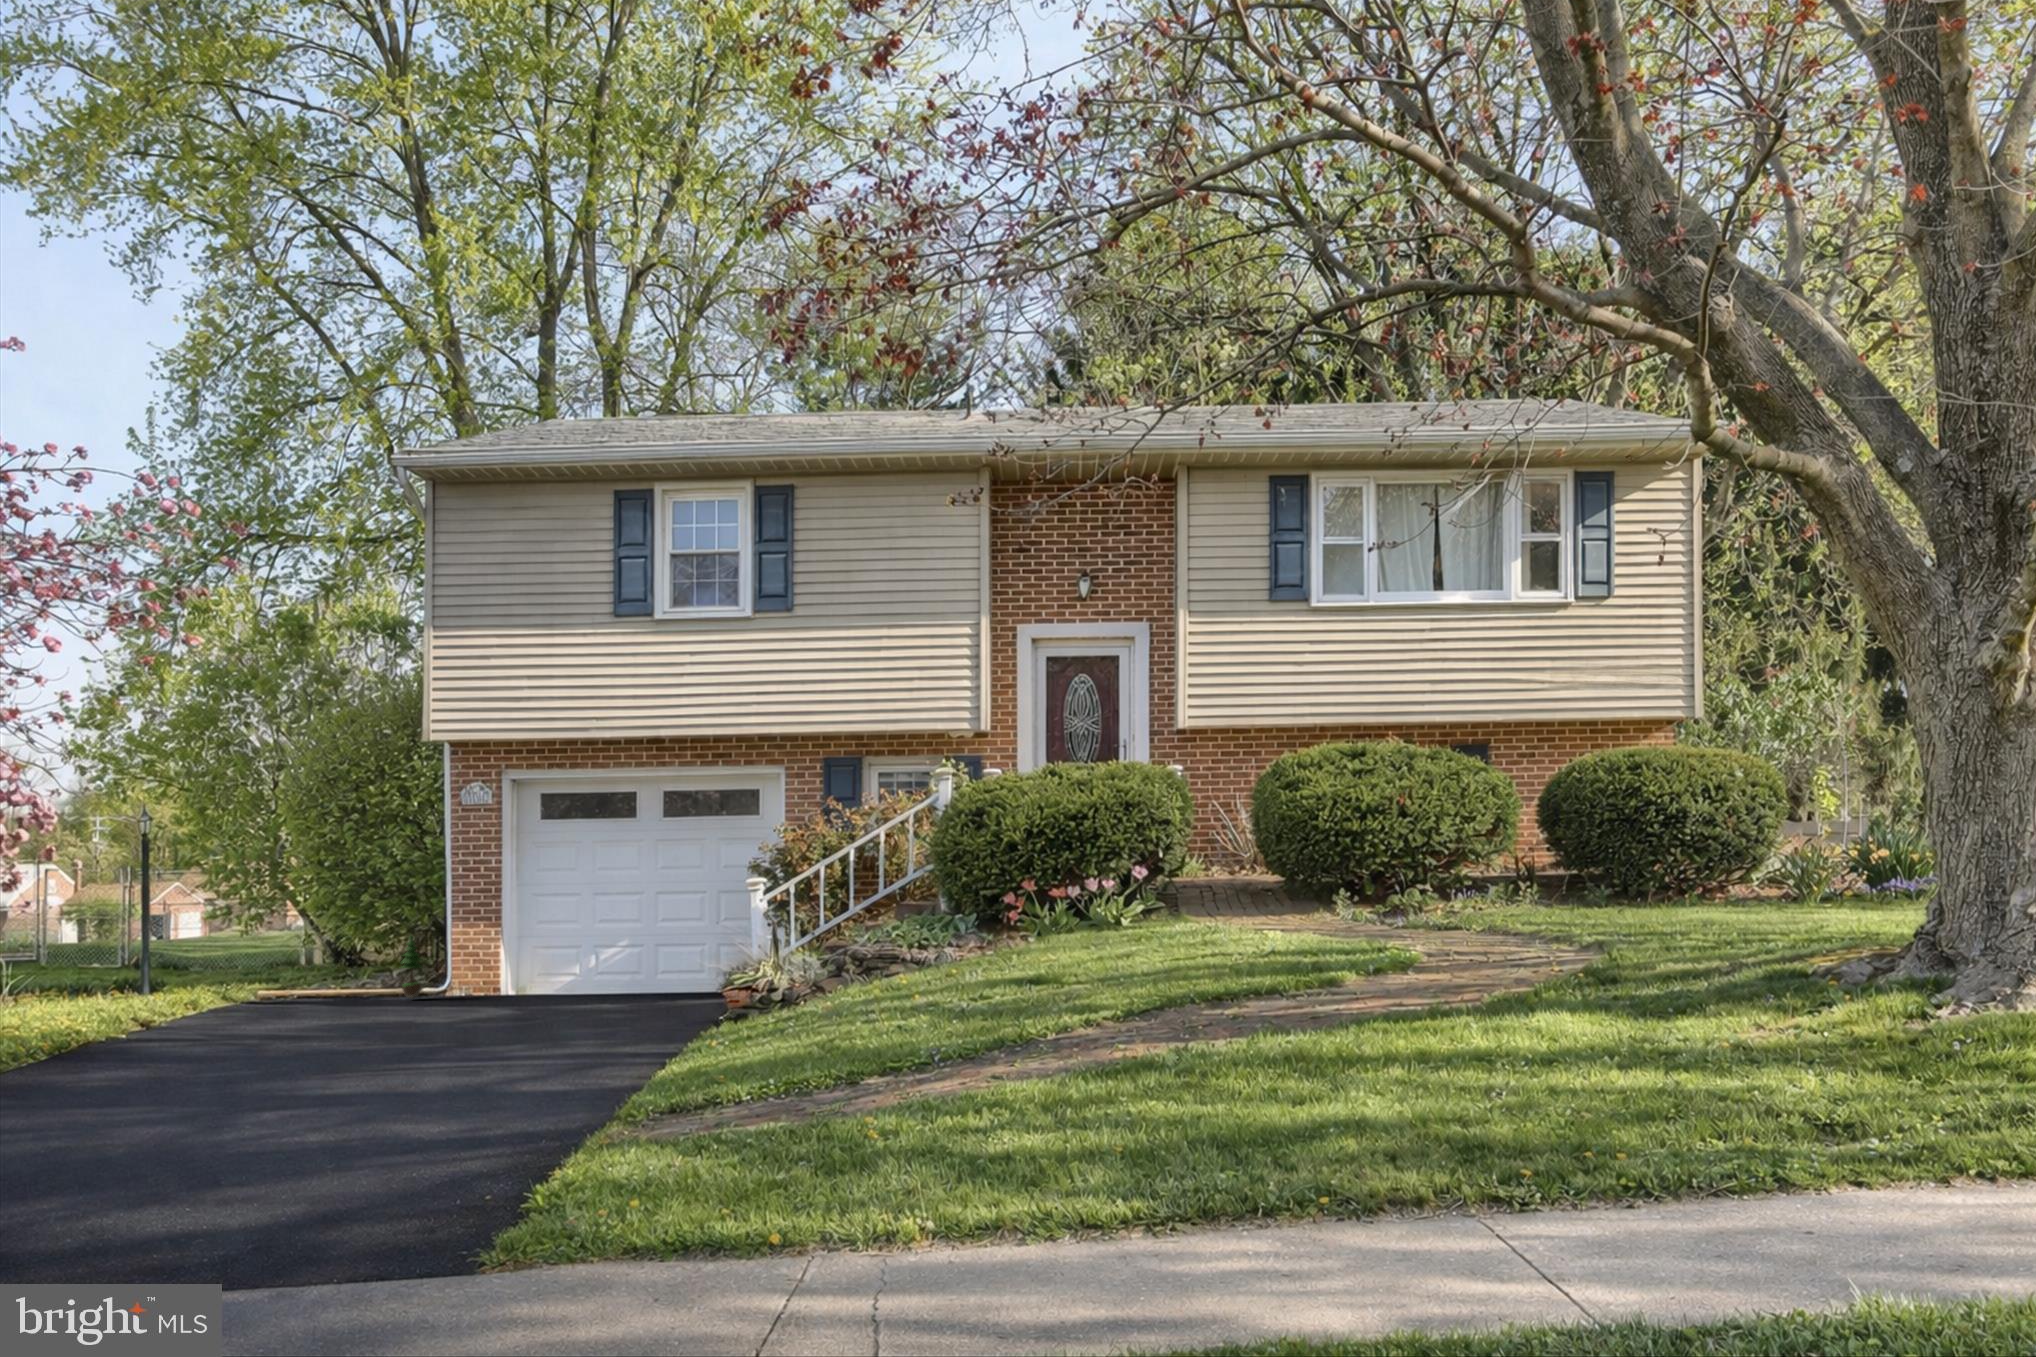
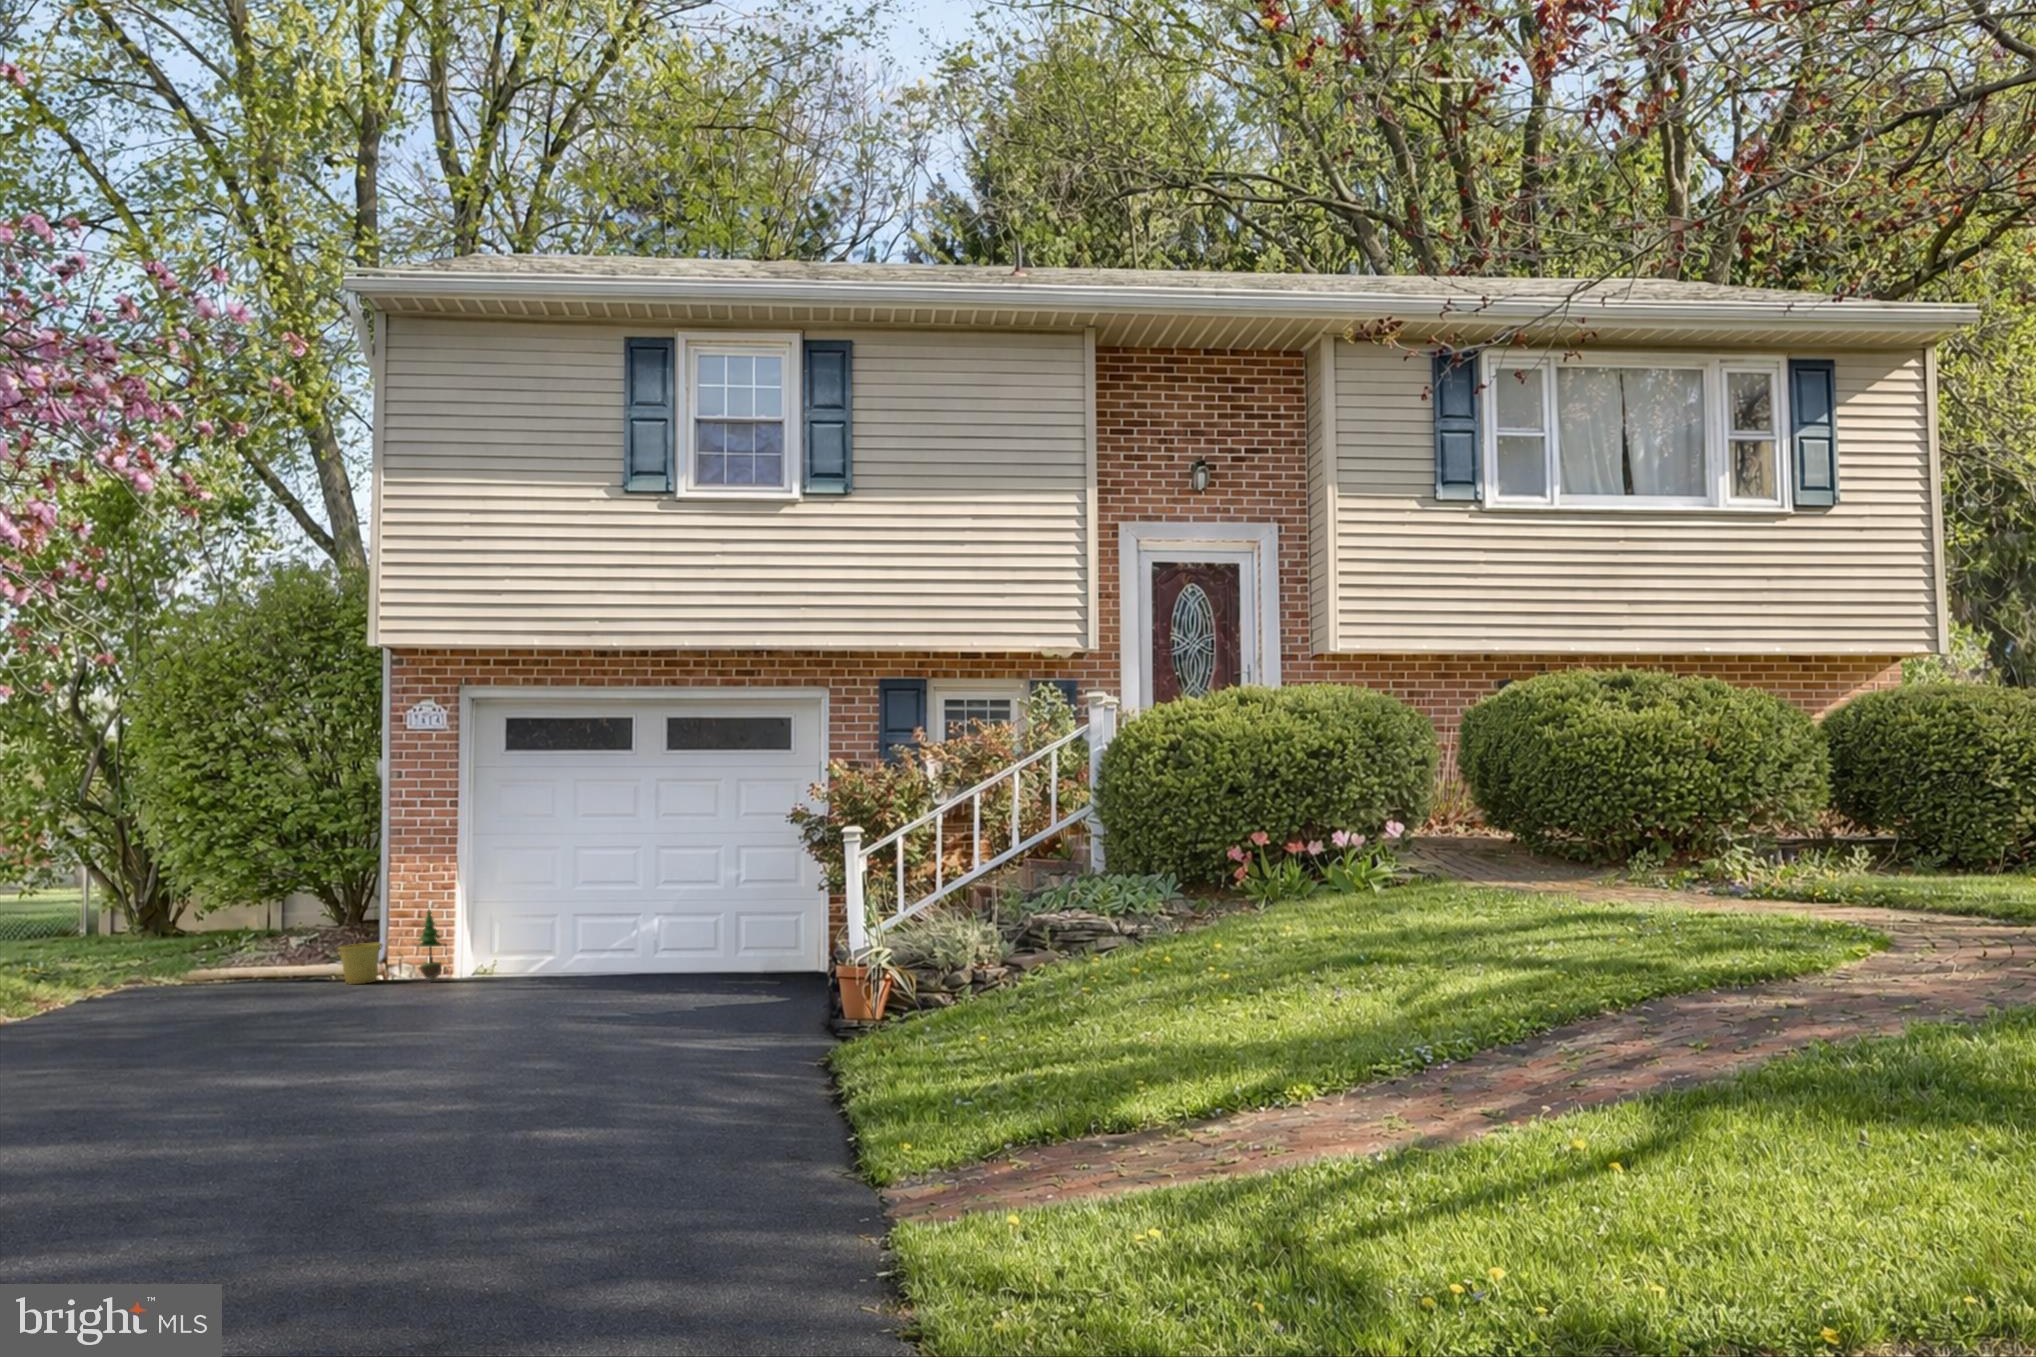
bucket: none [325,965,368,1003] -> present [337,943,382,984]

